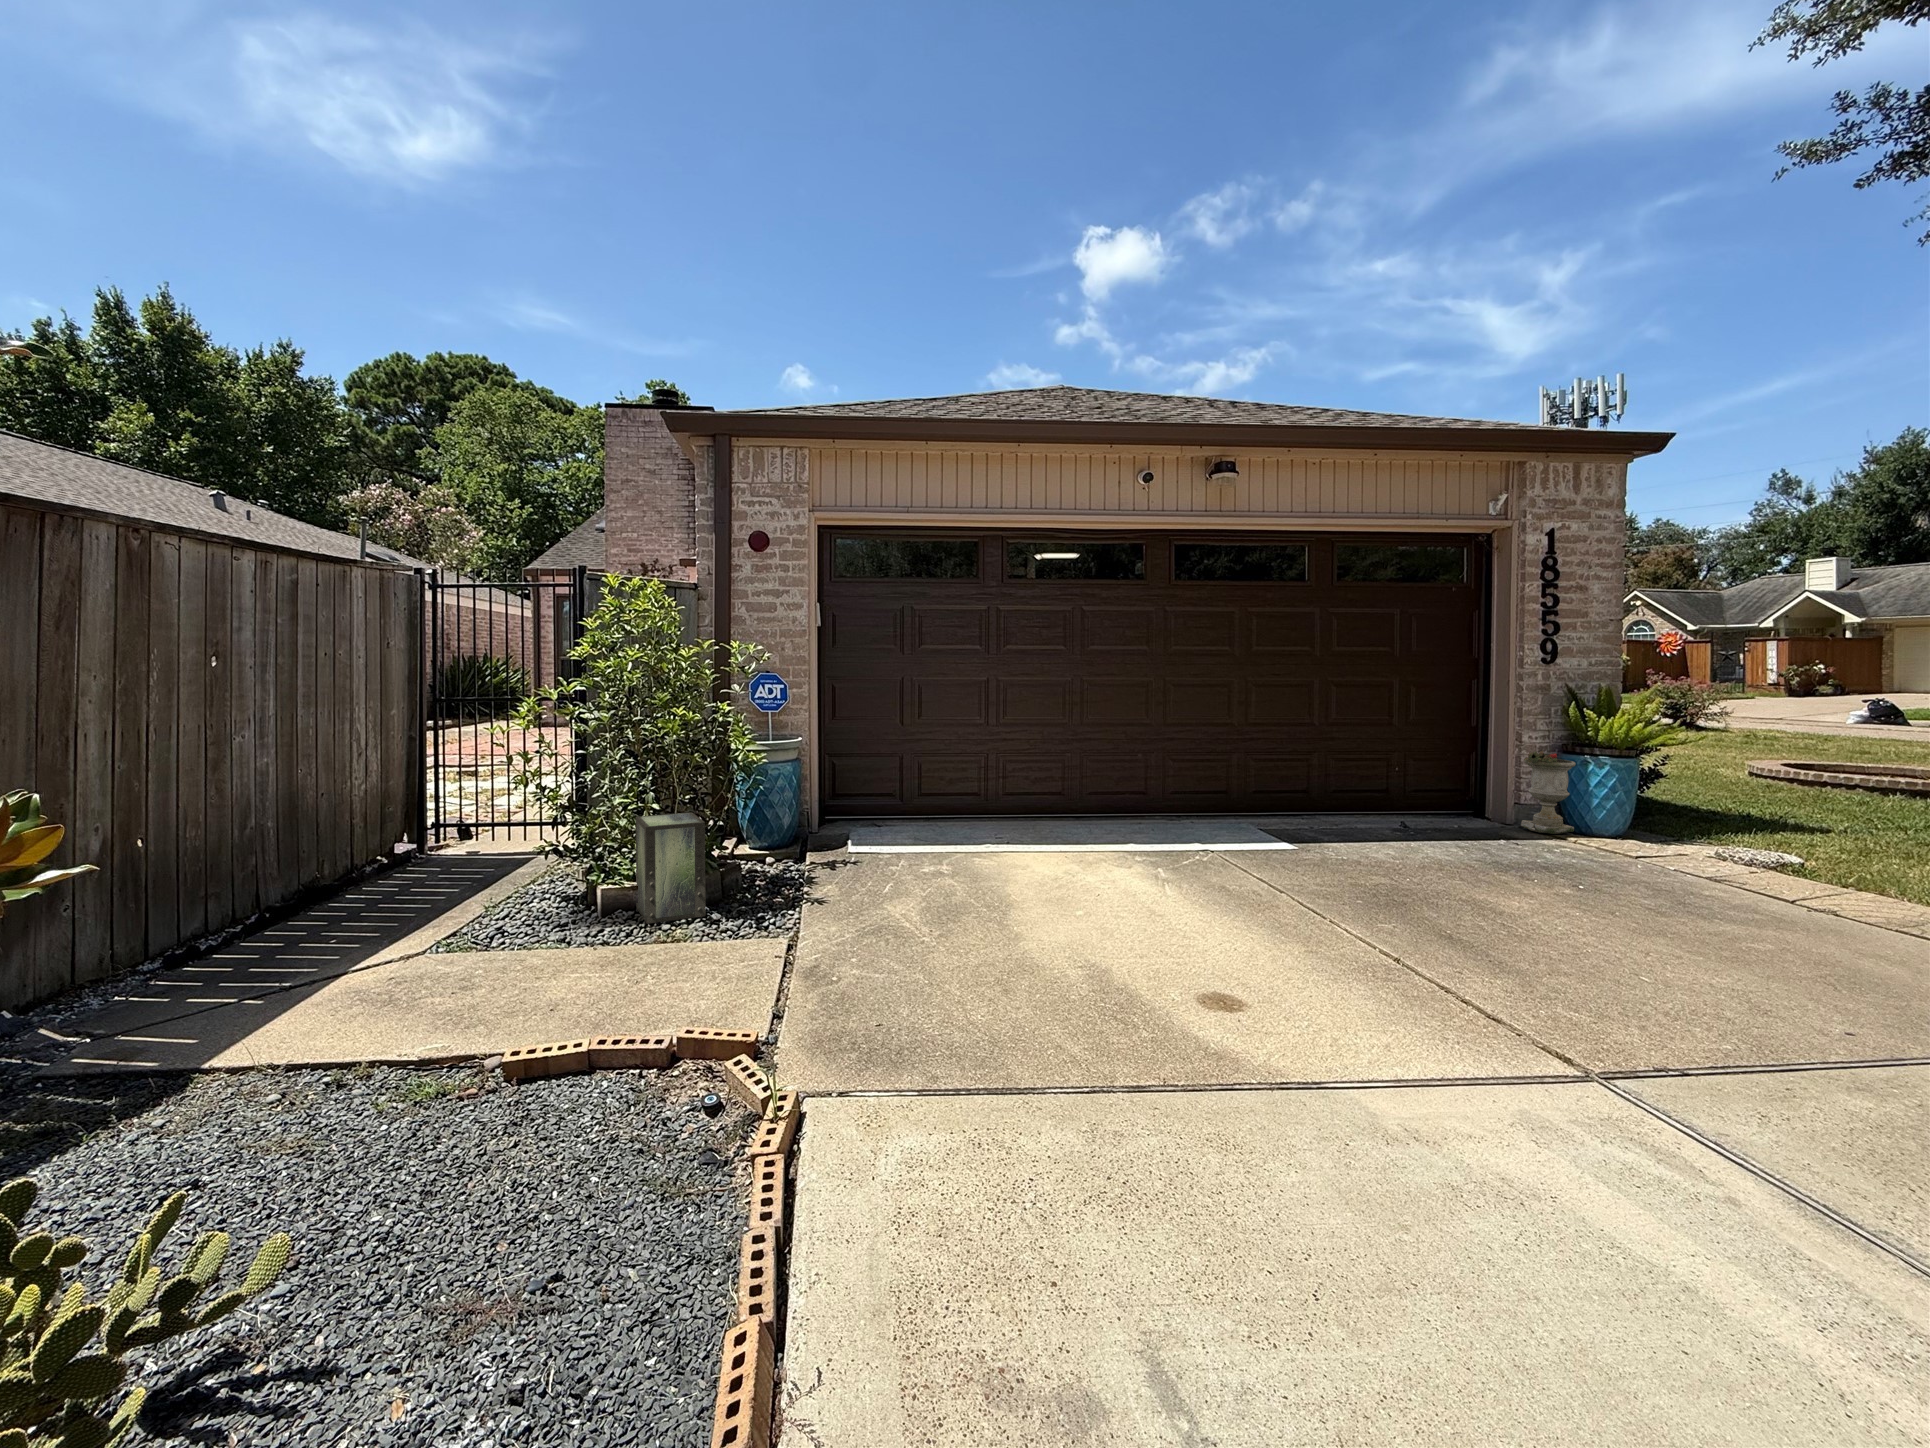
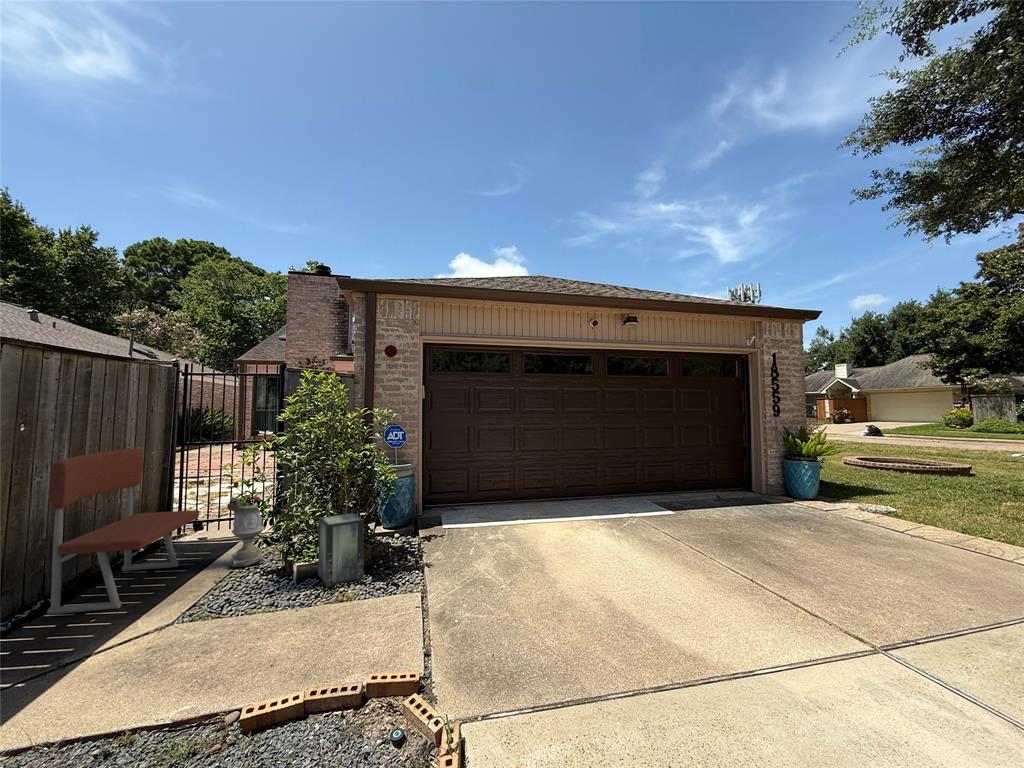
bench: none [251,699,459,933] -> present [47,449,199,615]
planter: present [1521,750,1576,834] -> present [227,495,269,567]

